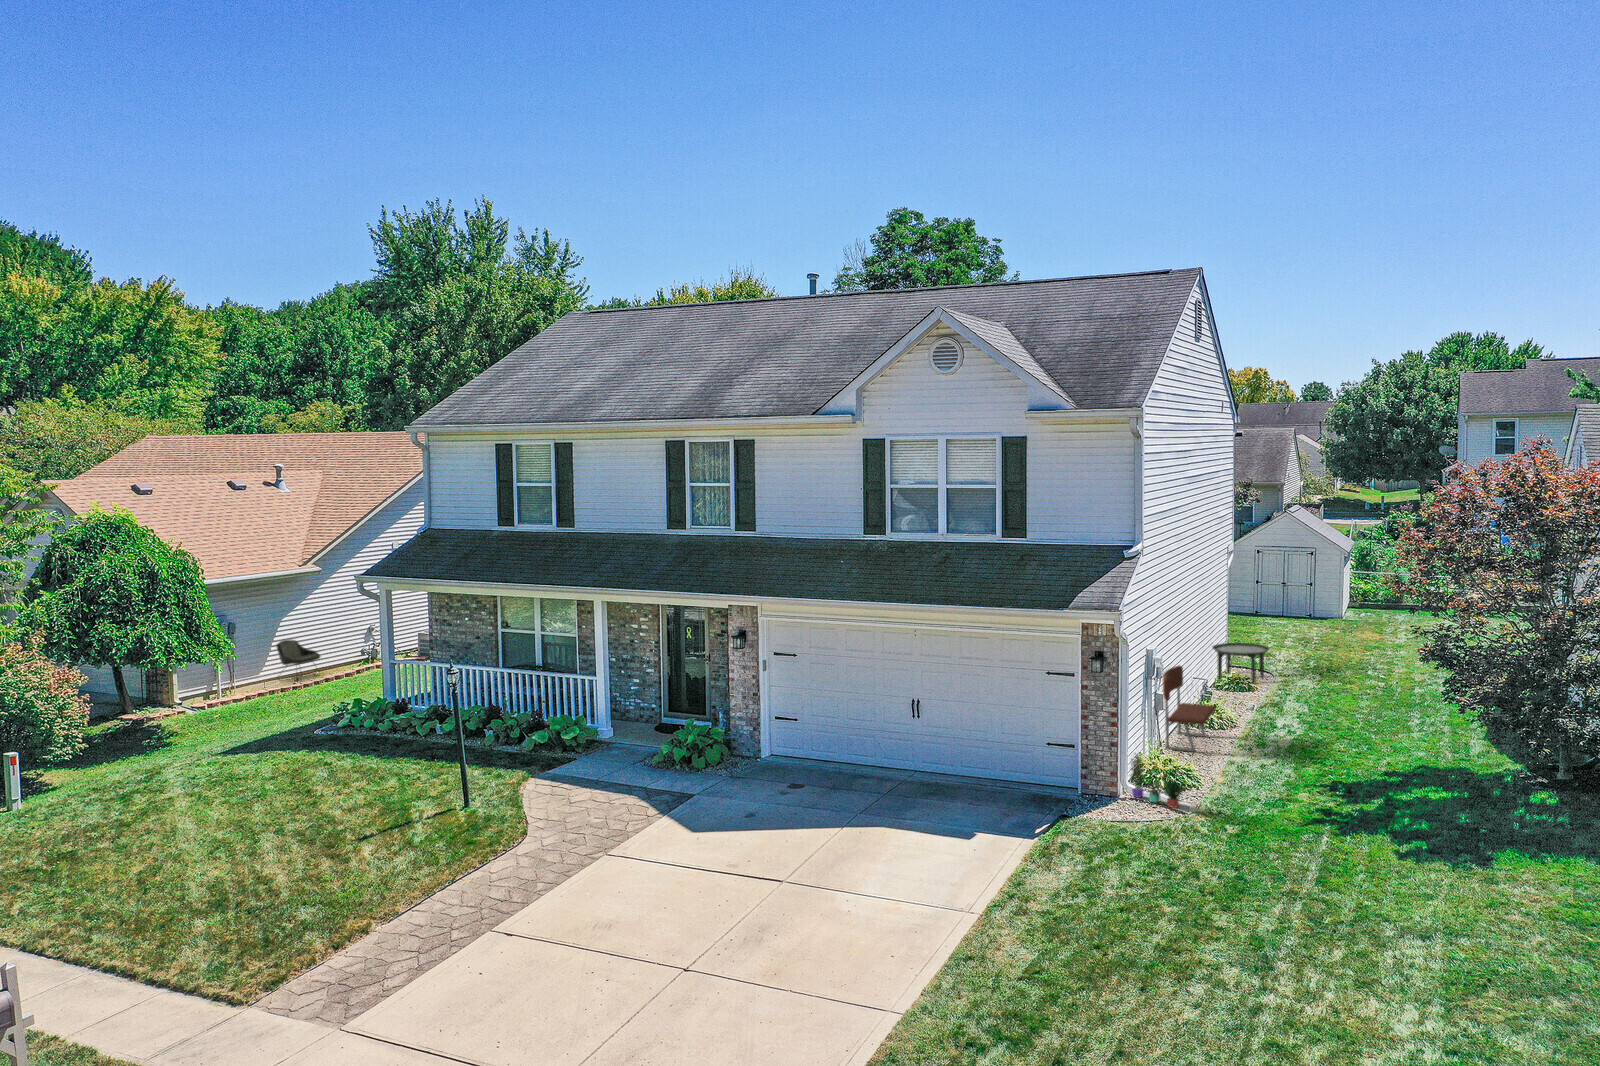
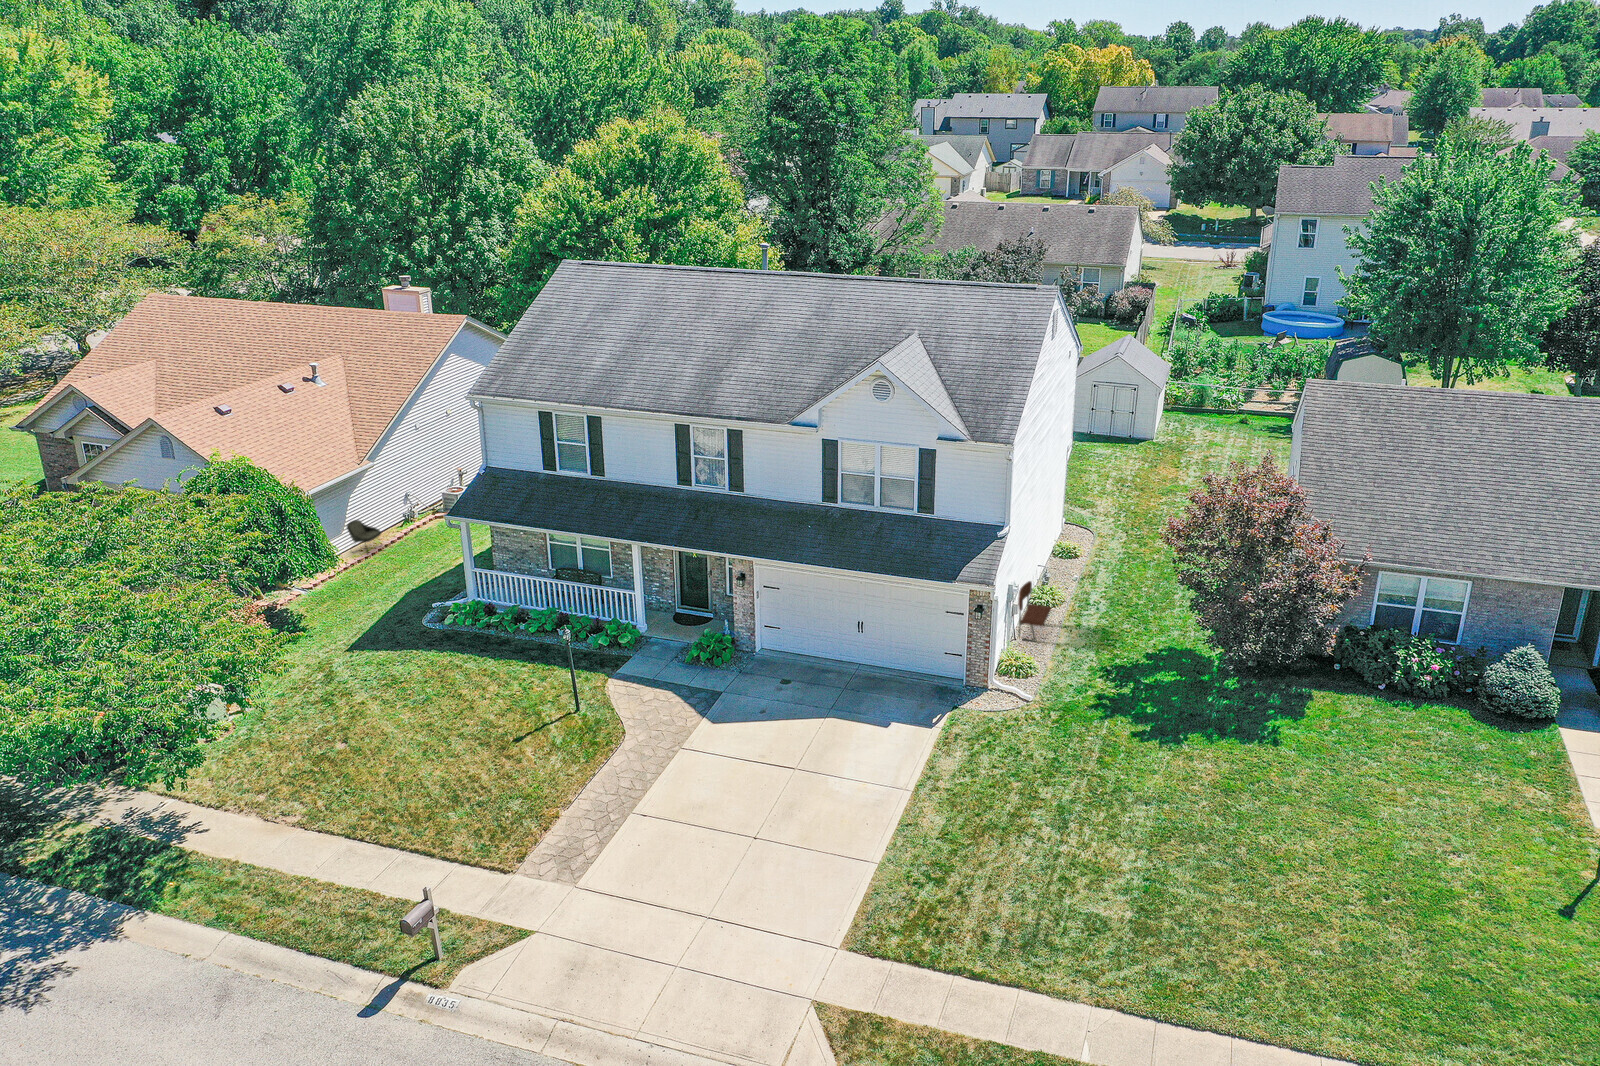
round table: present [1213,643,1269,683] -> none [1053,531,1091,564]
potted plant: present [1131,753,1182,808] -> none [995,662,1027,698]

